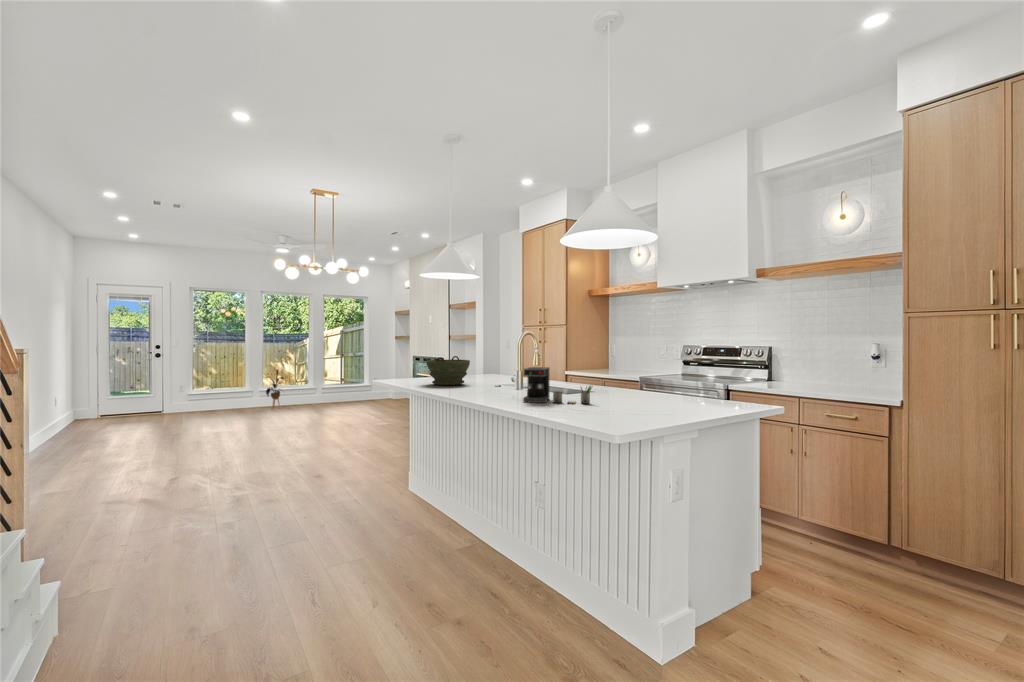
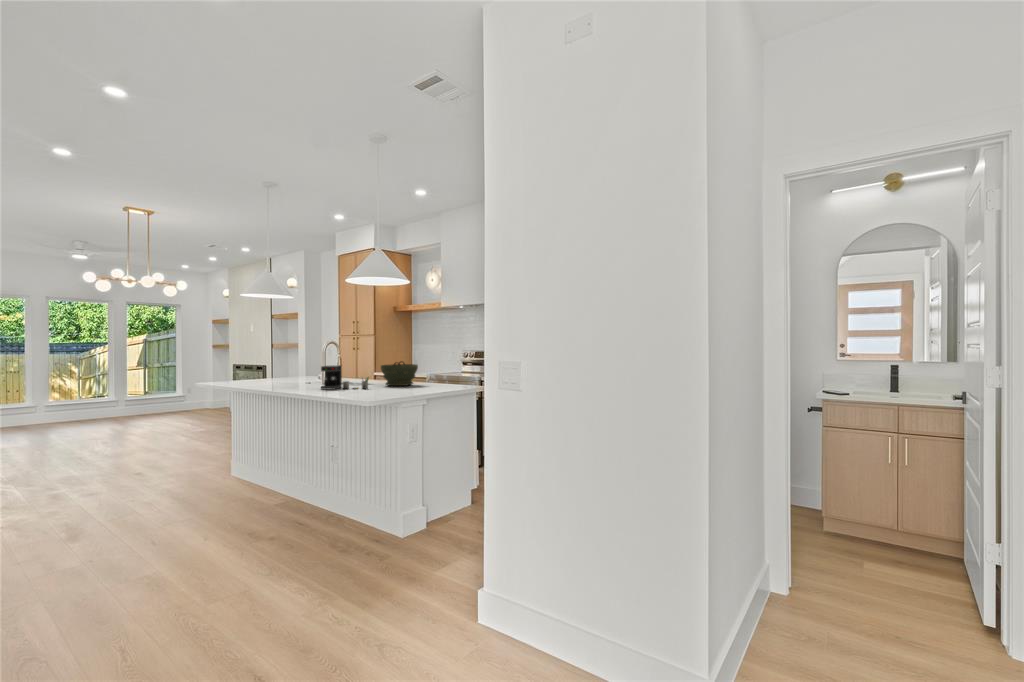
bowl: present [427,356,470,385] -> present [381,361,418,386]
house plant: present [266,370,284,408] -> none [47,381,76,424]

